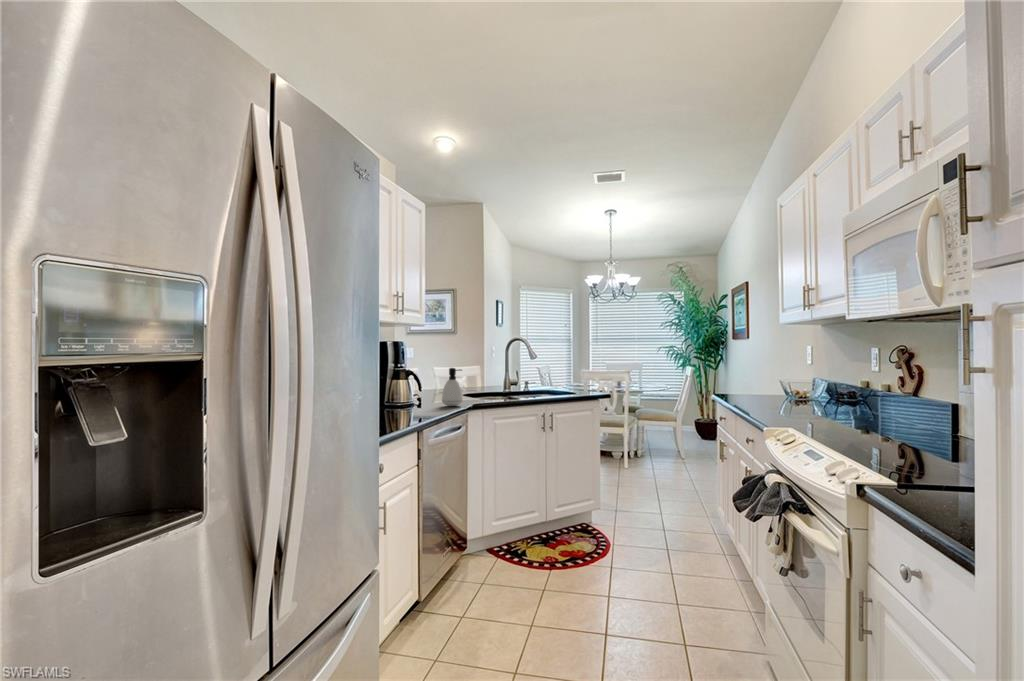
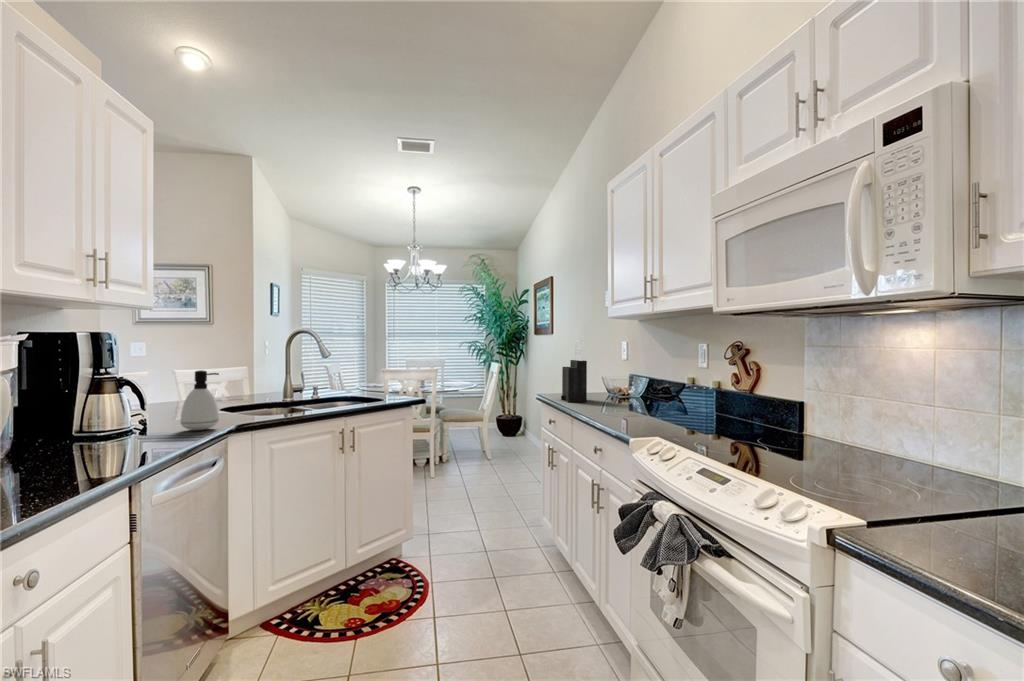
knife block: none [732,345,757,403] -> present [561,340,587,402]

